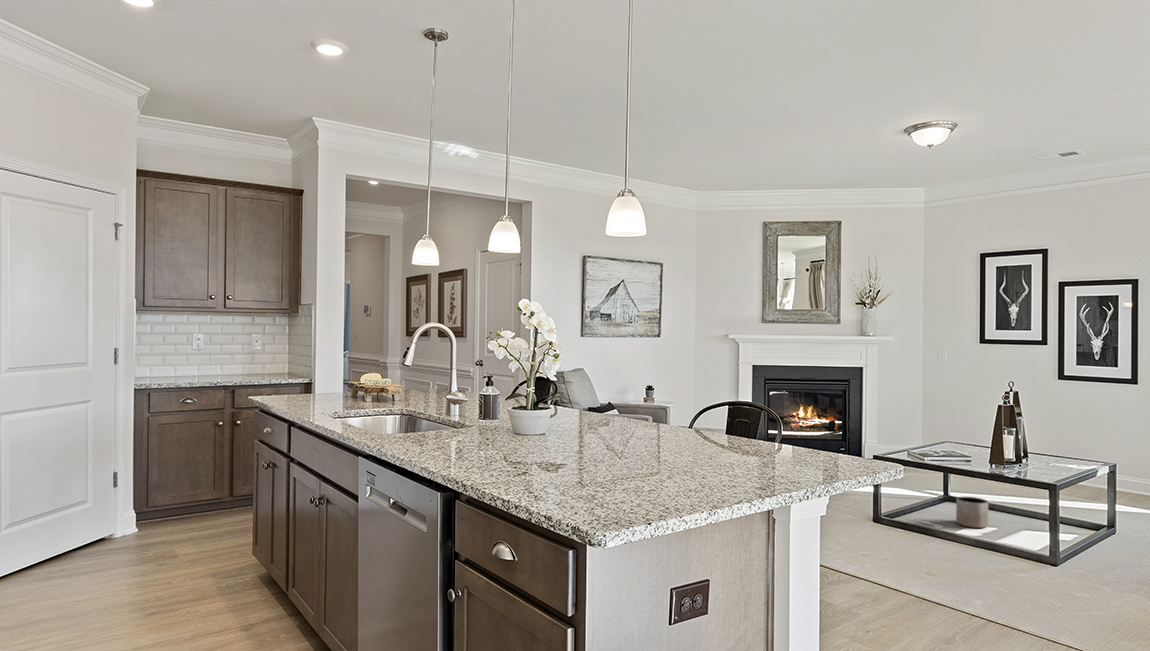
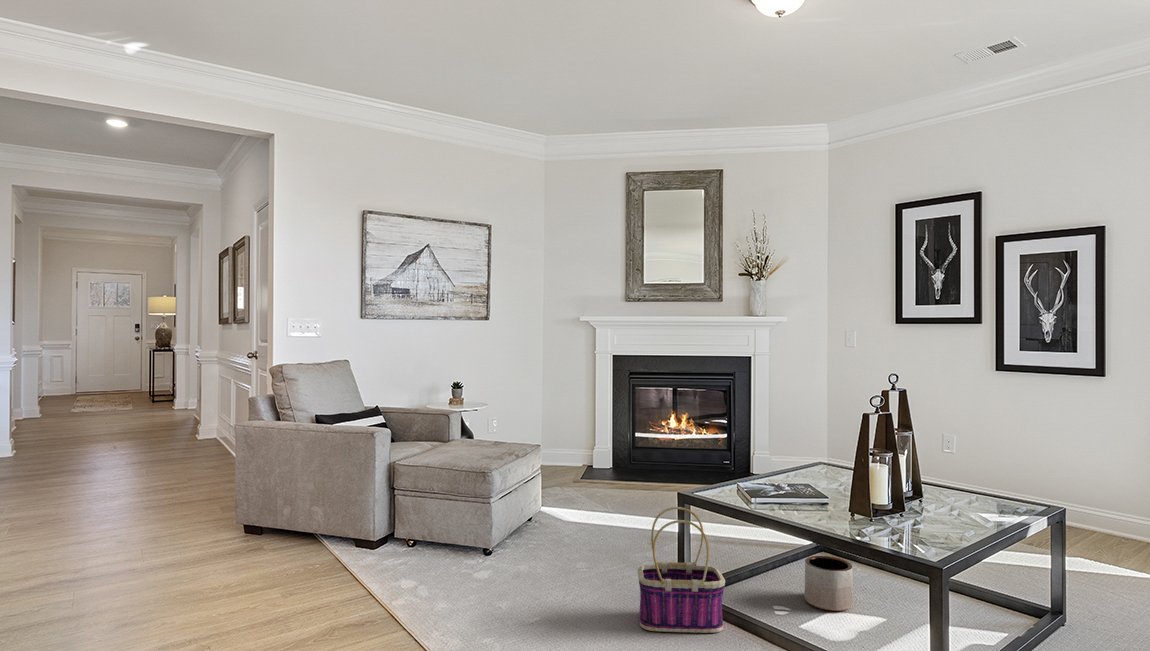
basket: none [861,464,919,537] -> present [638,507,725,633]

